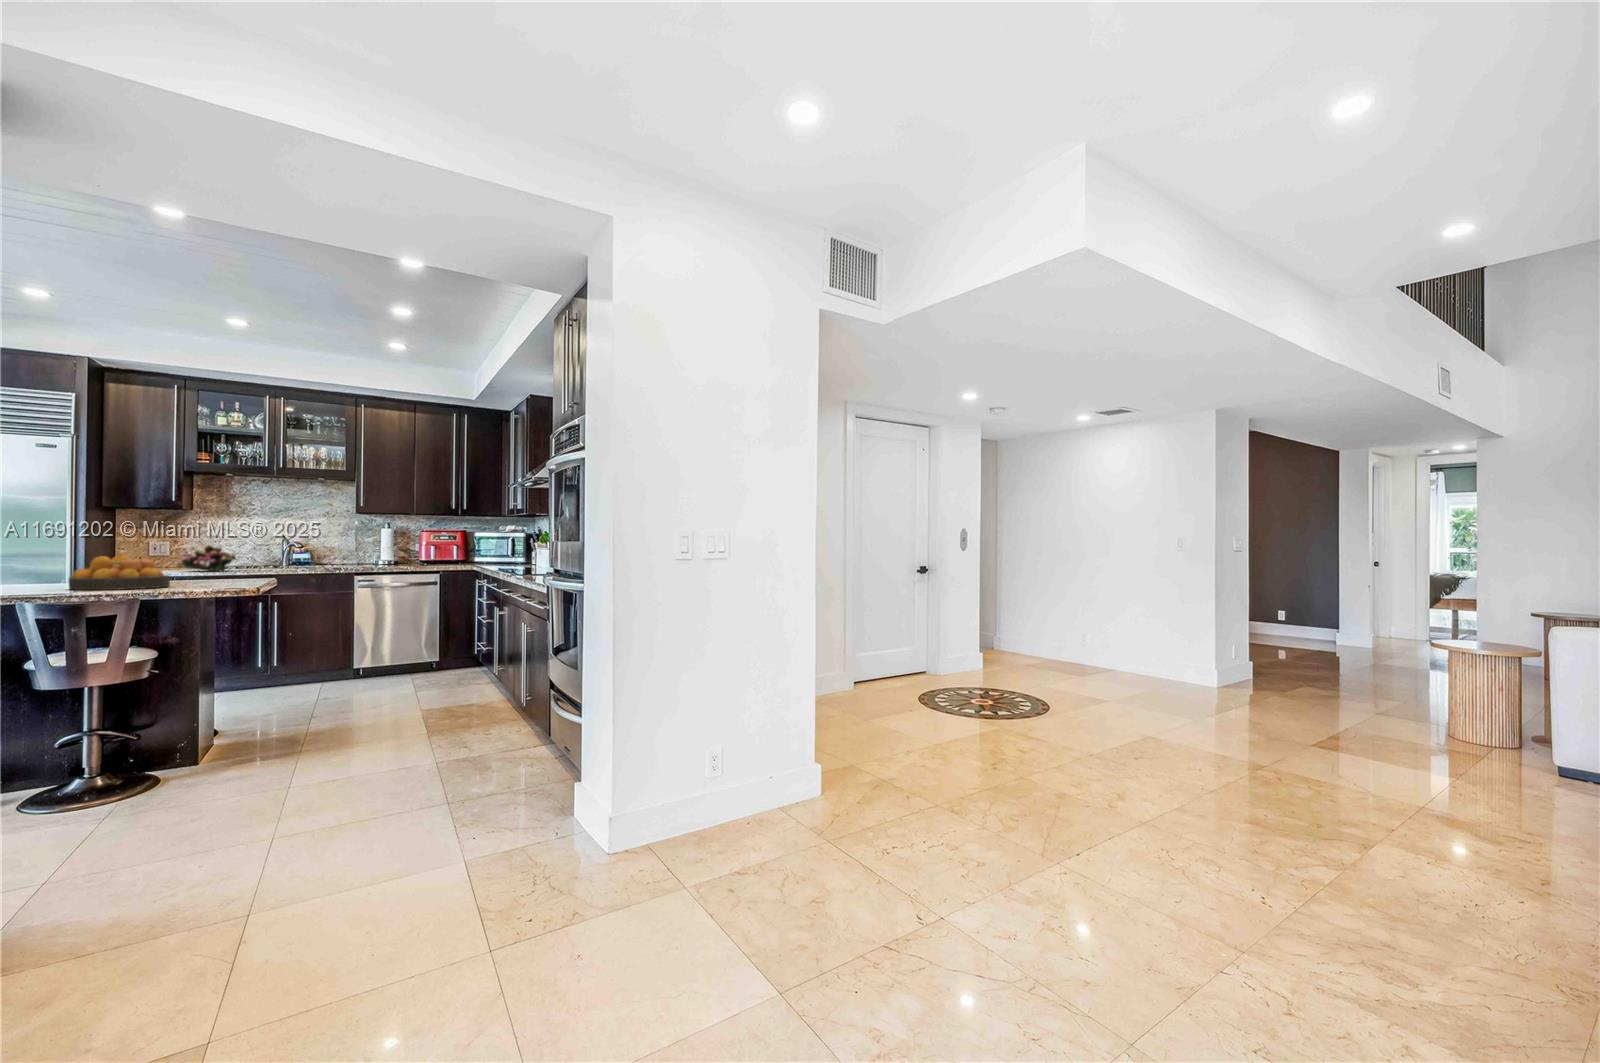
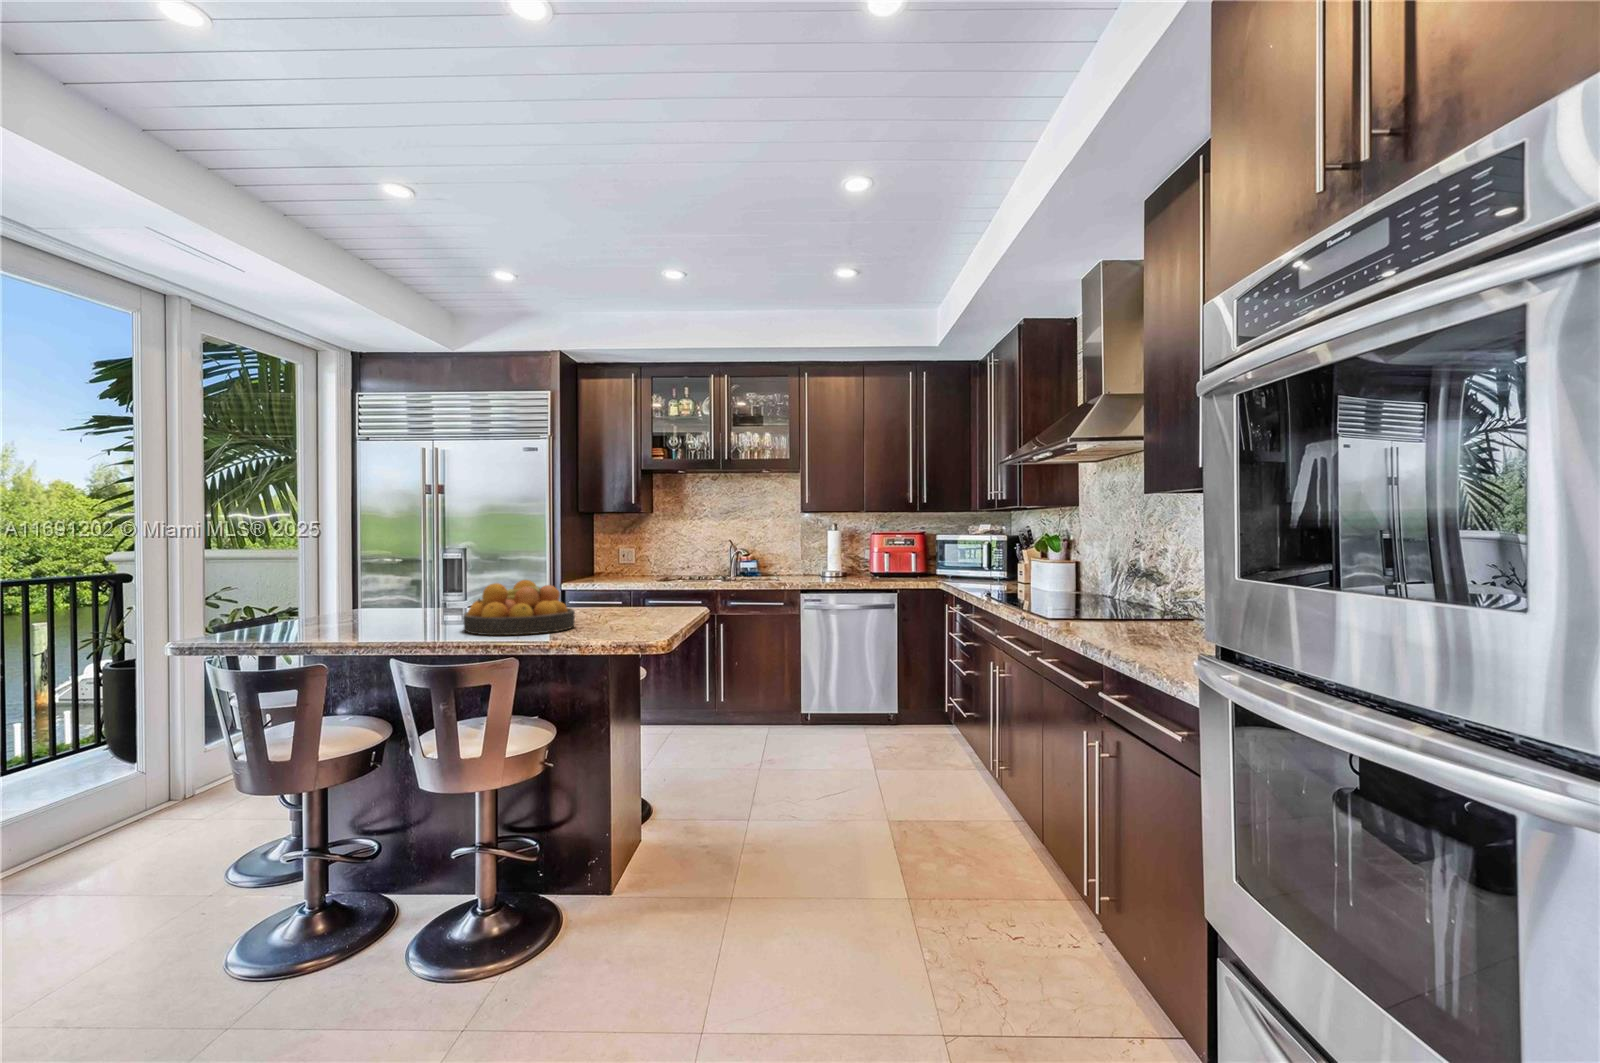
flower arrangement: present [174,544,235,571] -> none [633,552,686,583]

